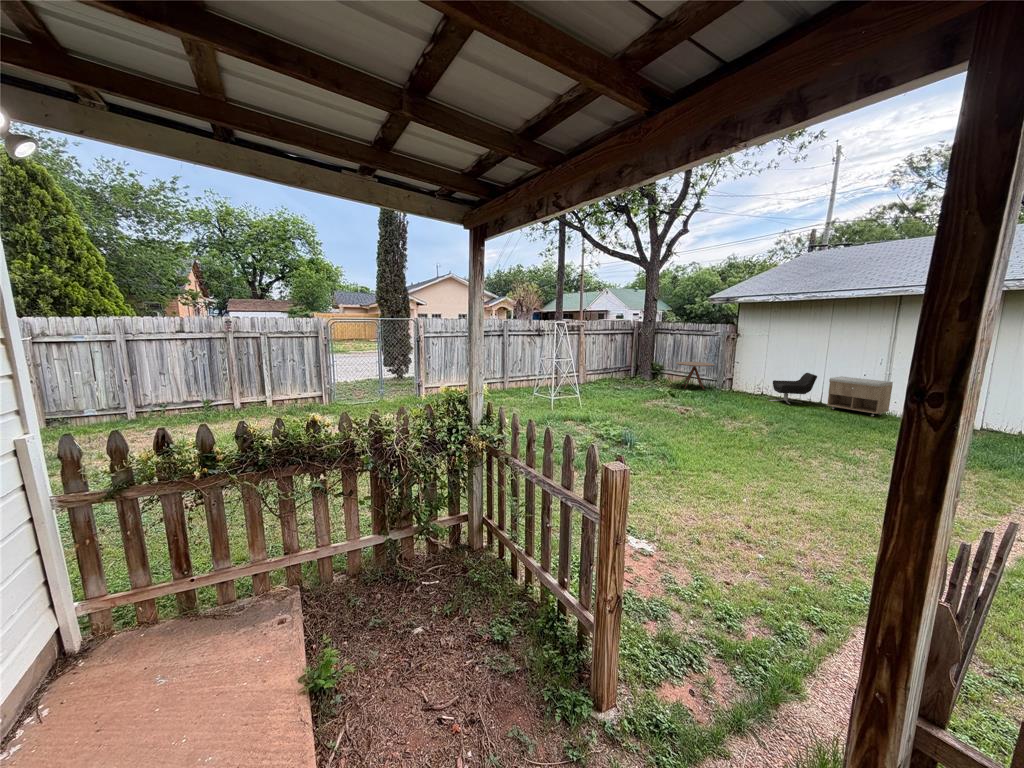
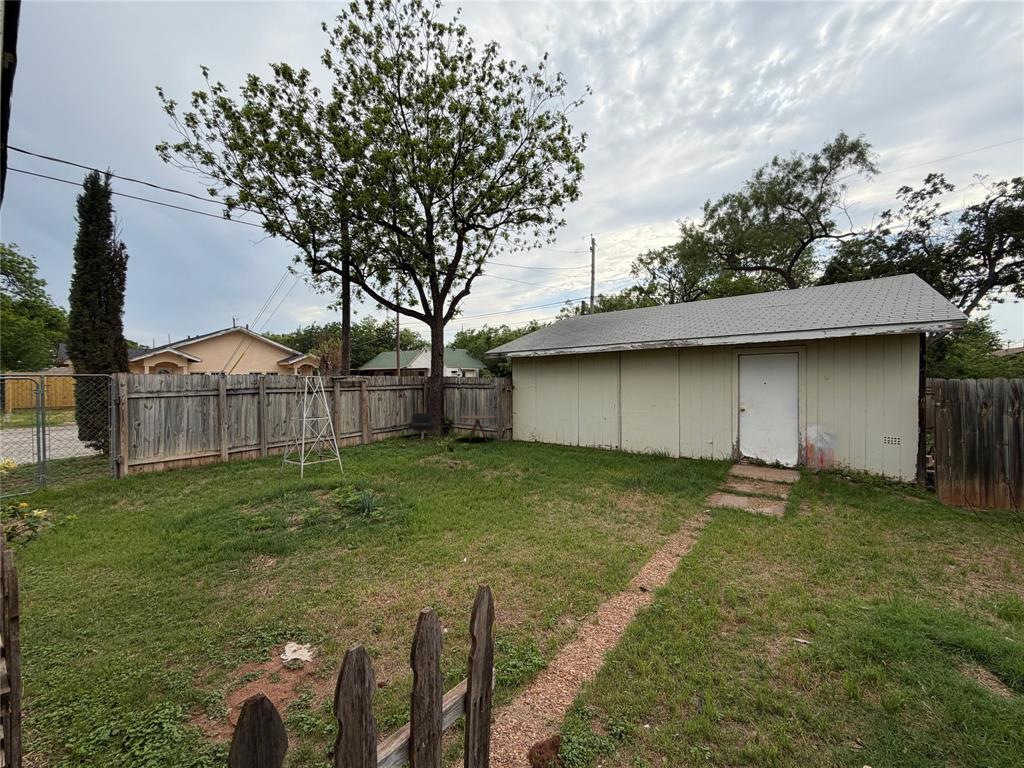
lounge chair: present [773,373,817,404] -> present [408,413,436,439]
storage bench: present [827,376,893,416] -> none [580,422,623,455]

